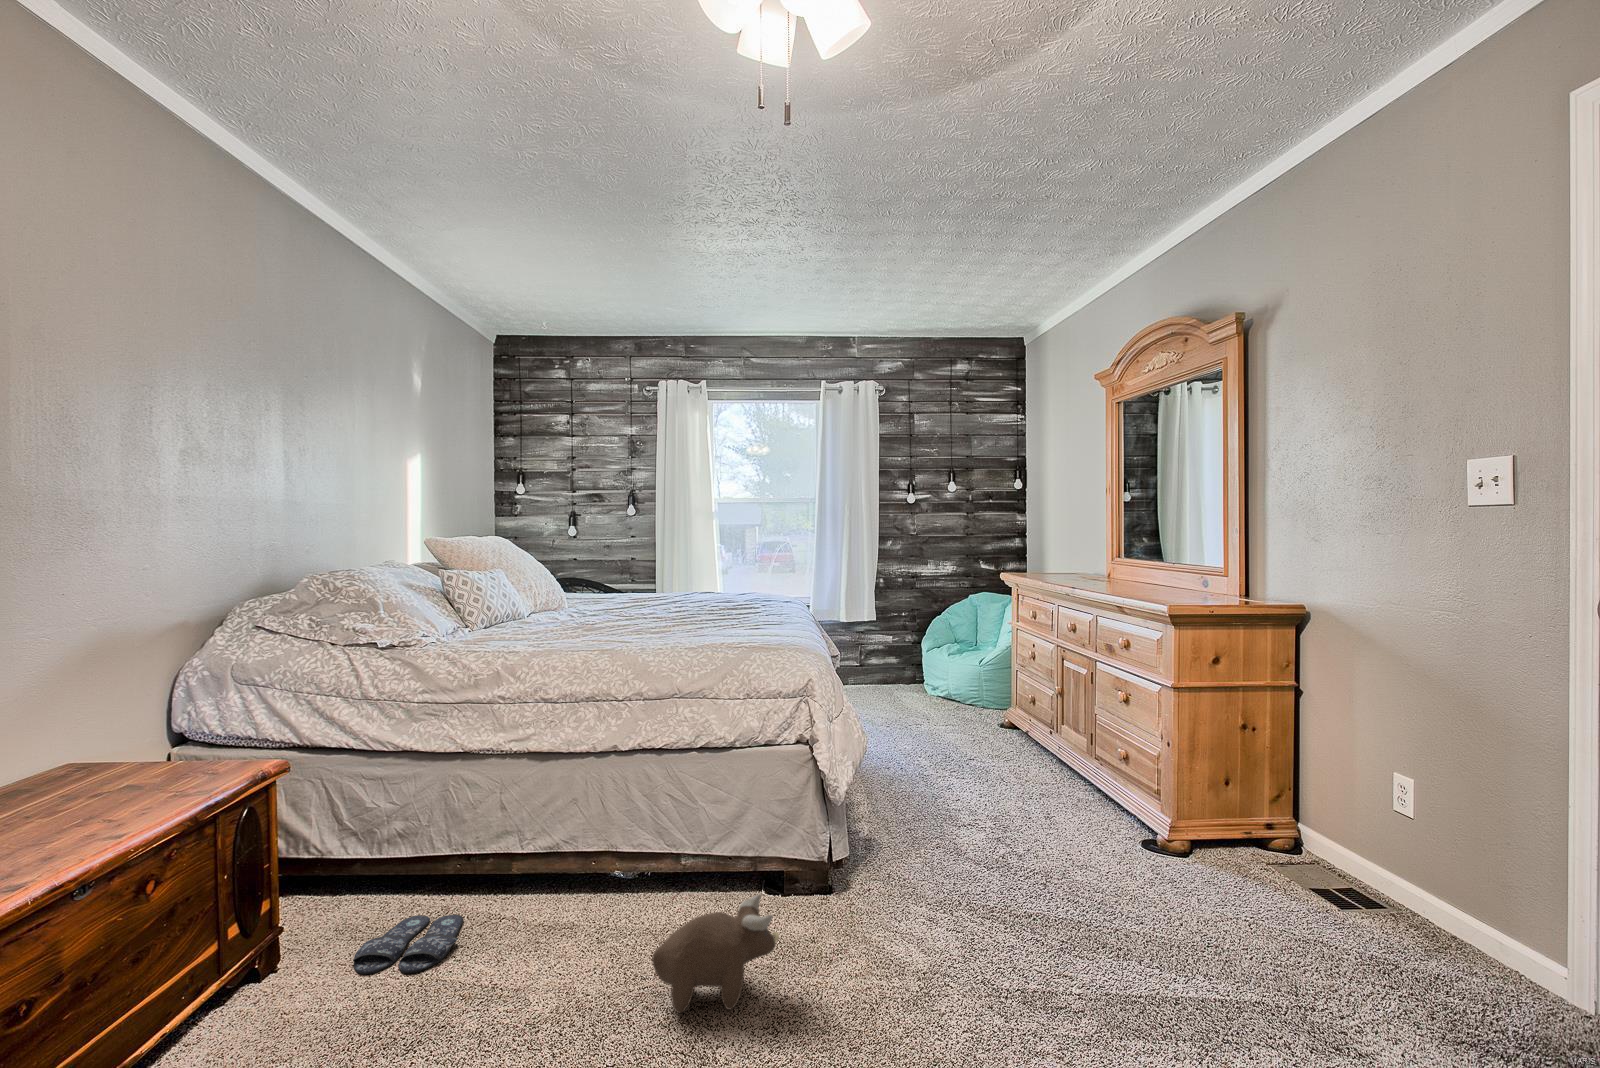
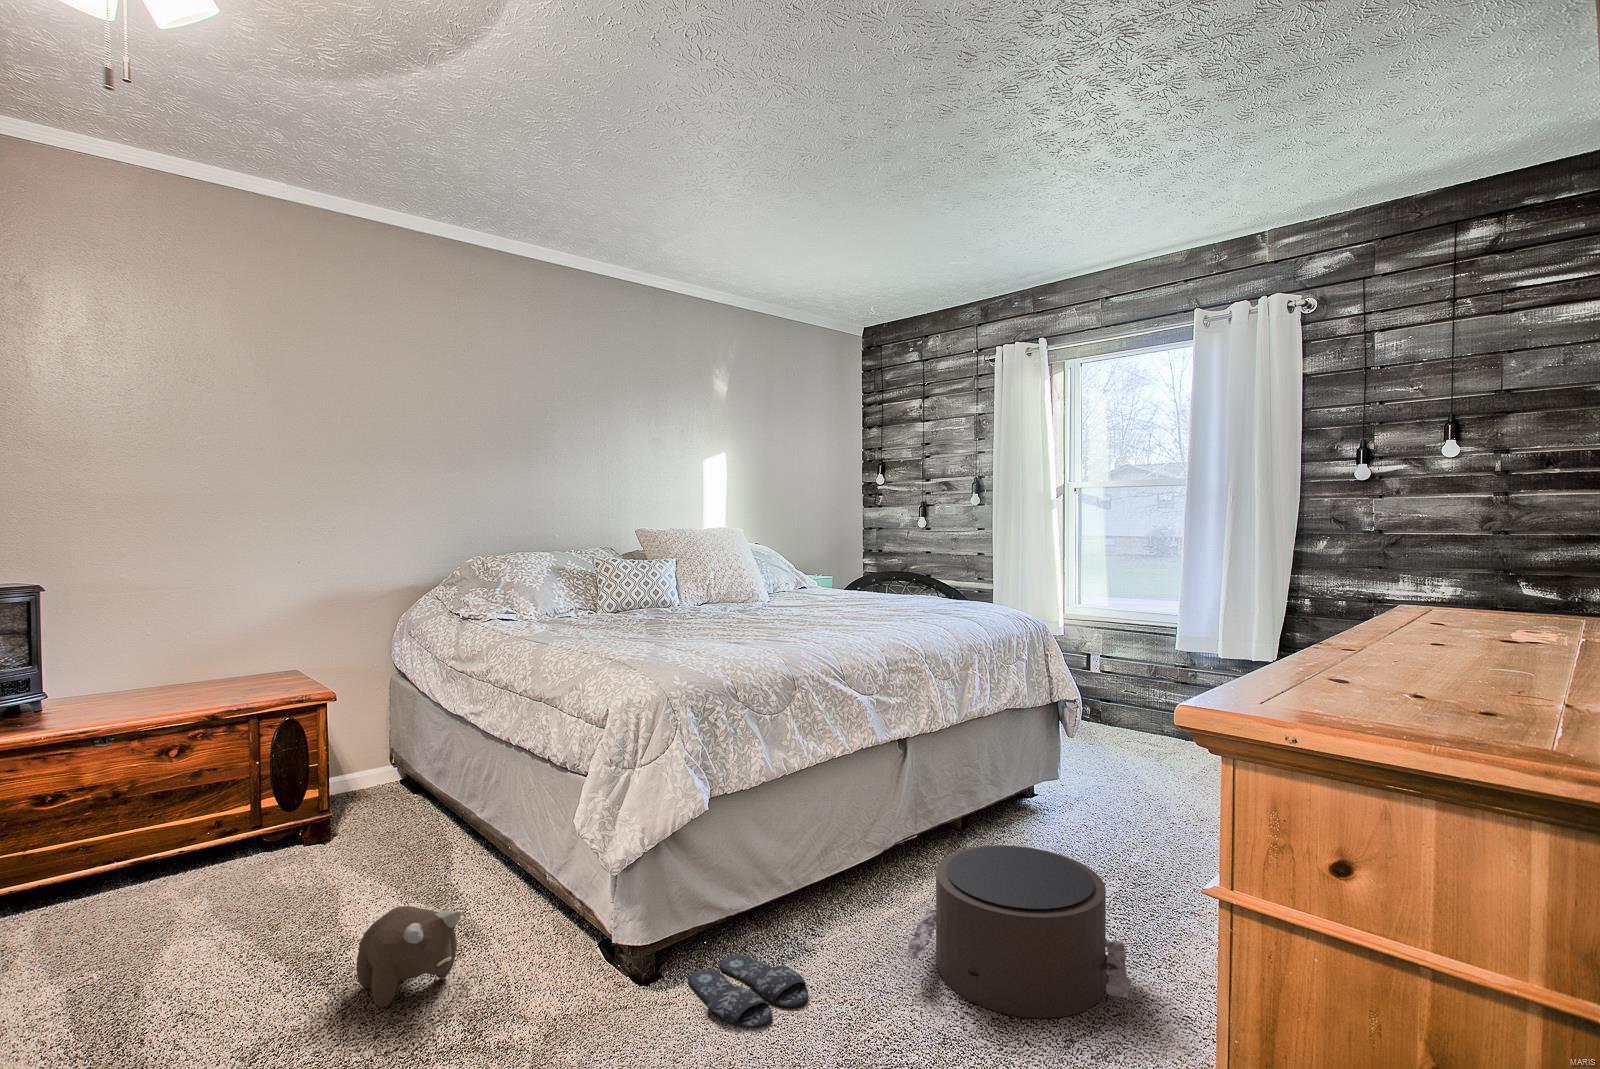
pouf: none [909,737,1047,829] -> present [907,845,1131,1018]
slippers: present [353,915,463,974] -> present [688,955,808,1028]

